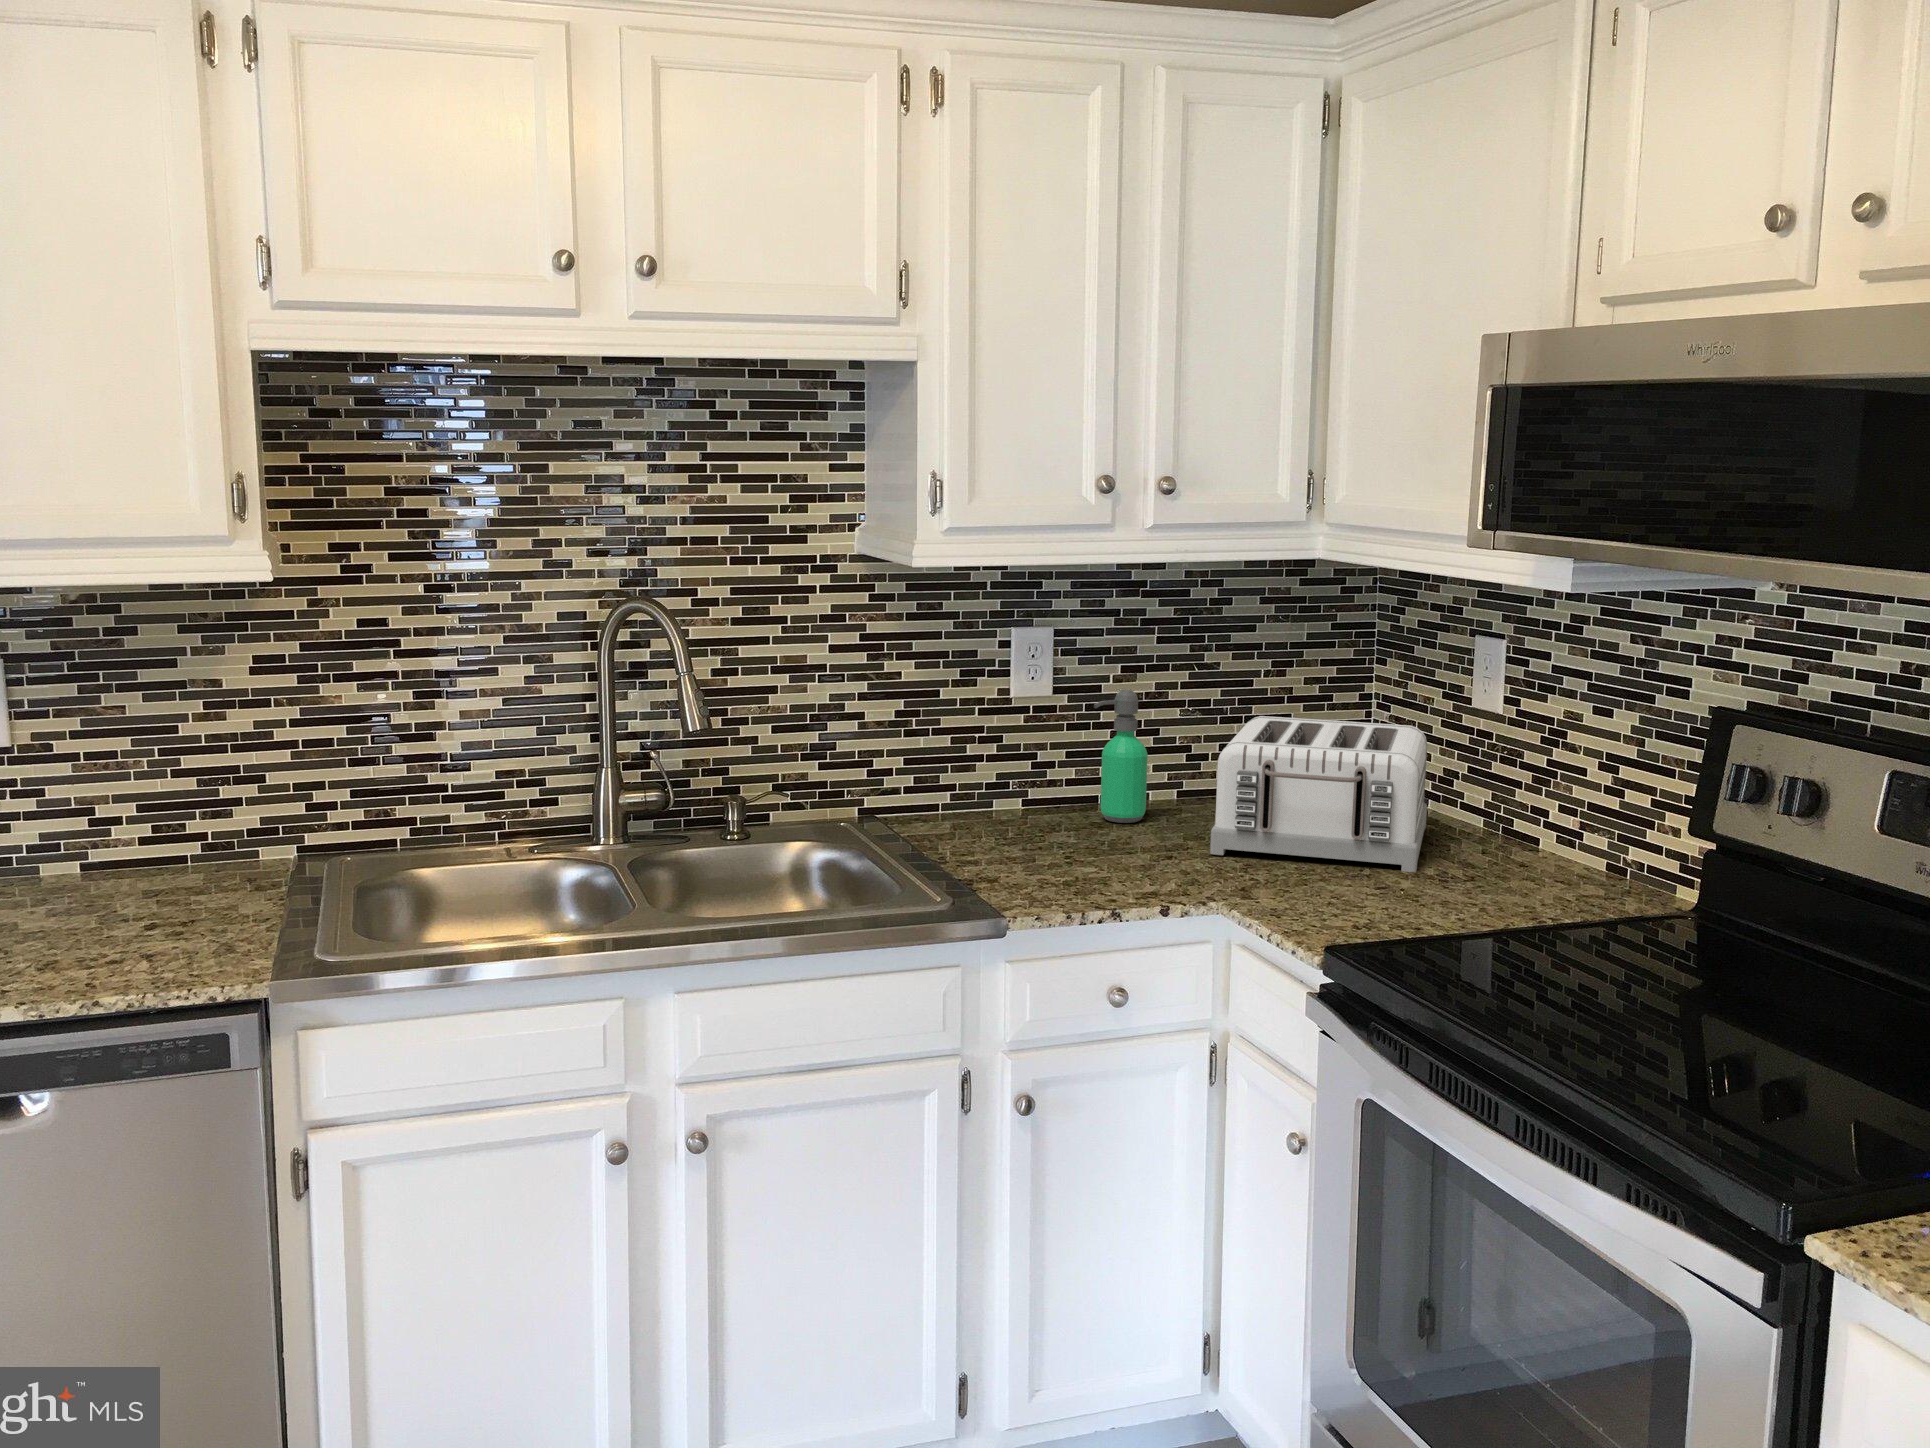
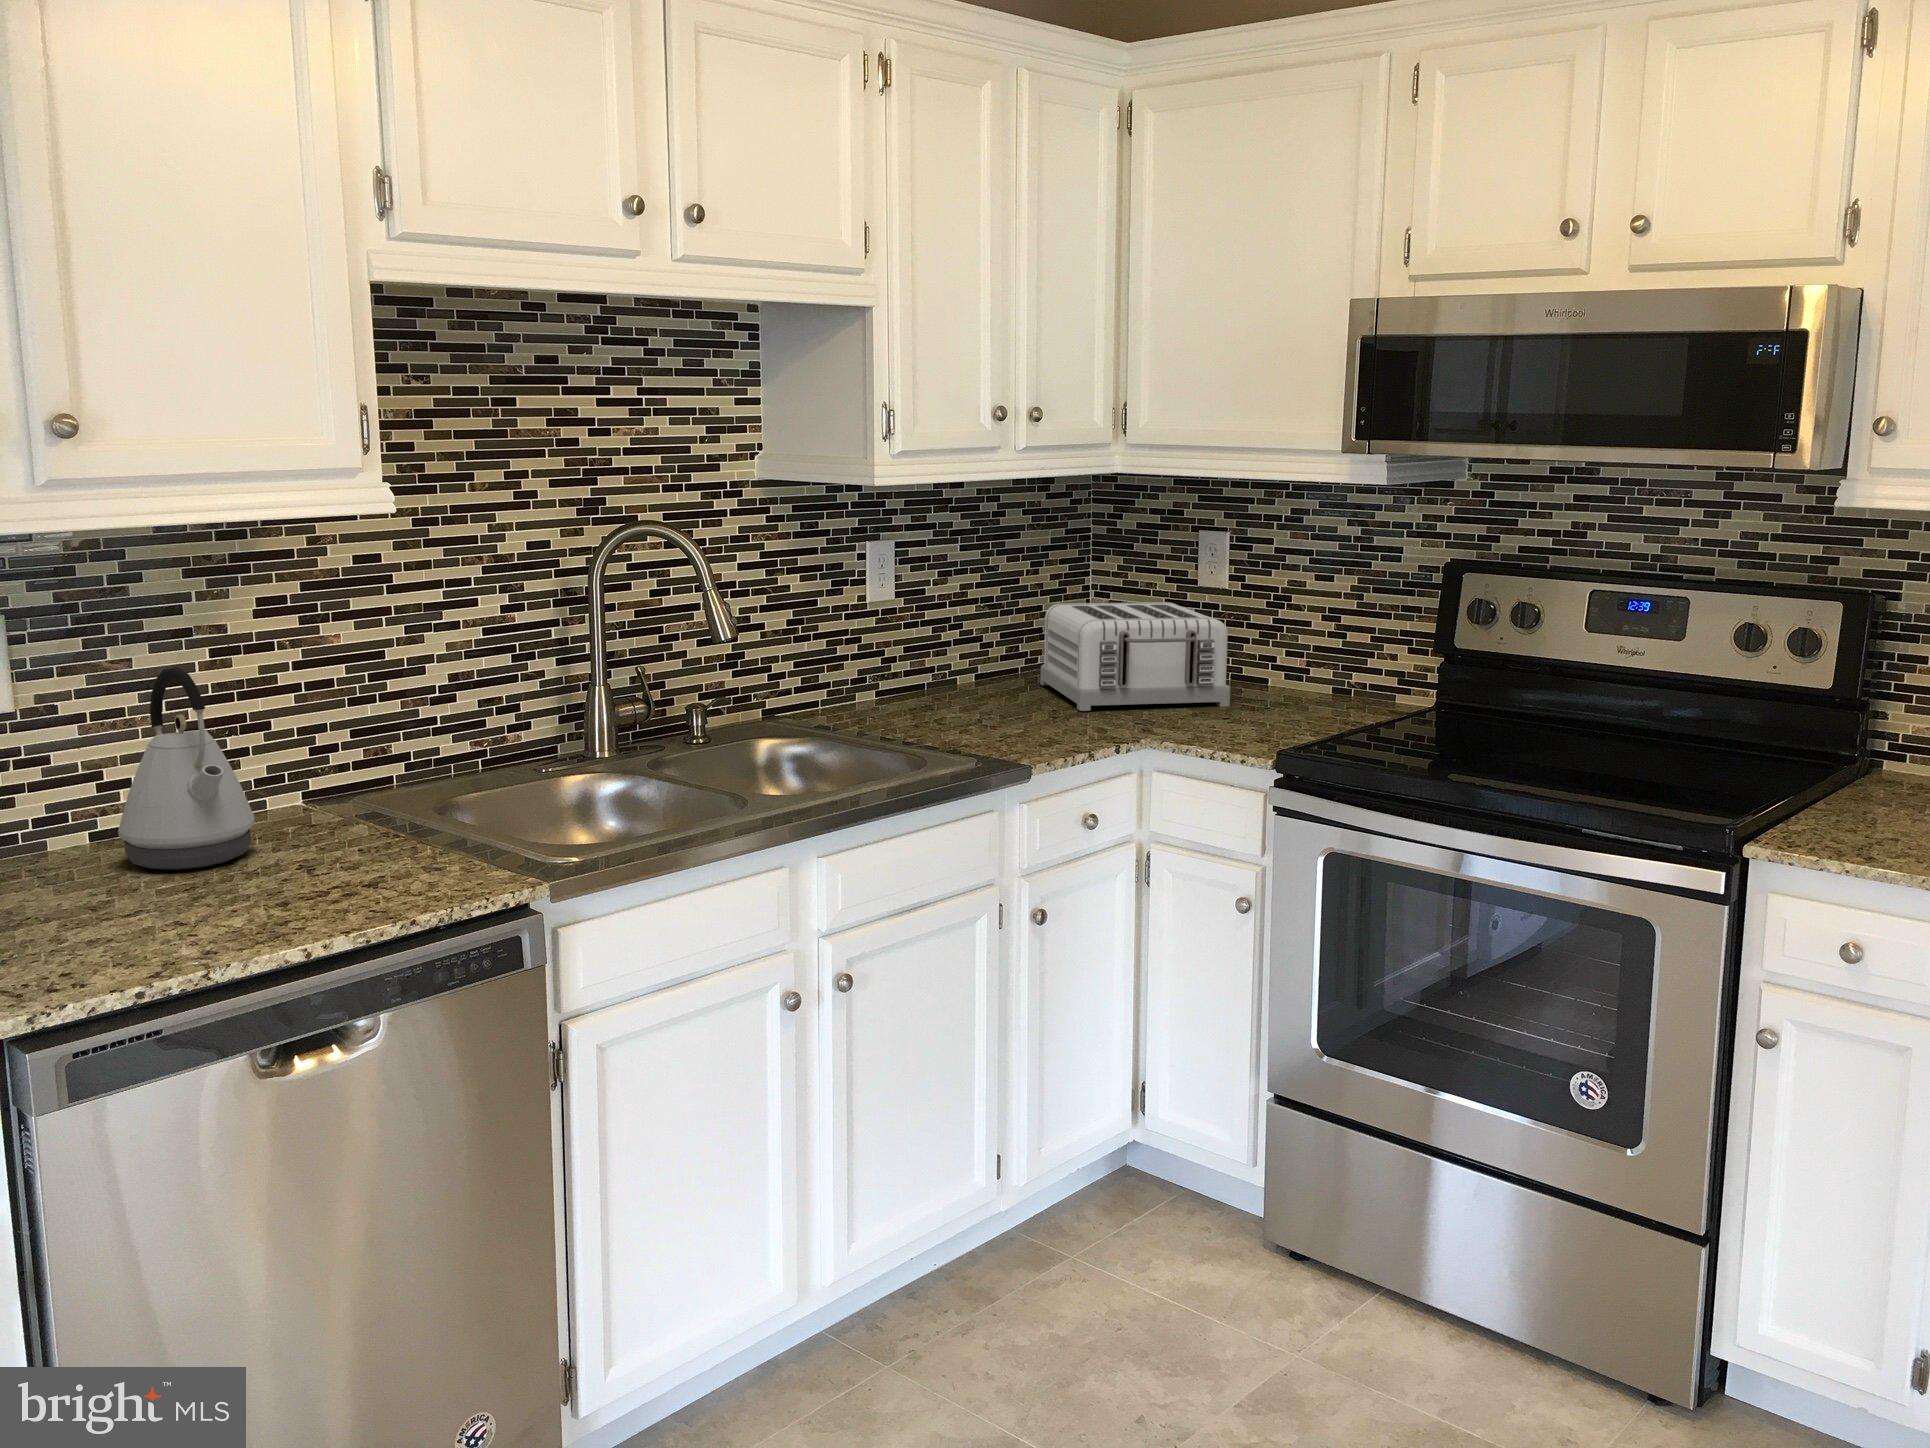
soap dispenser: present [1094,690,1148,823] -> none [948,589,986,699]
kettle: none [46,720,172,908] -> present [118,667,255,870]

